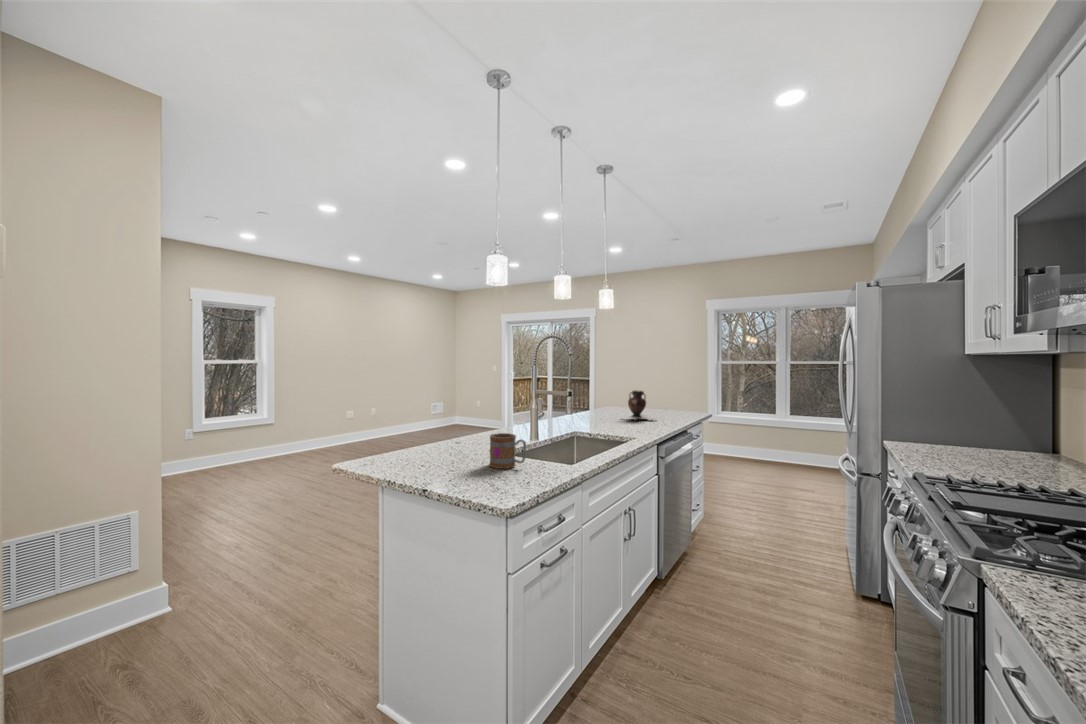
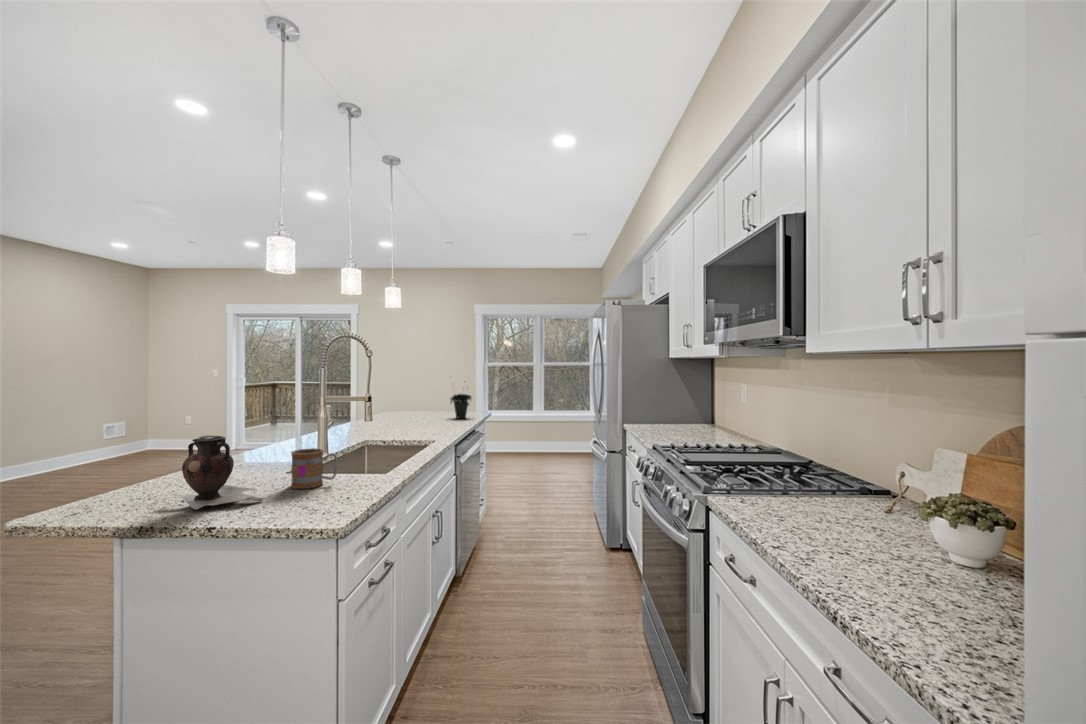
potted plant: none [666,371,690,416] -> present [451,381,471,418]
vase: present [628,390,653,420] -> present [167,436,263,509]

